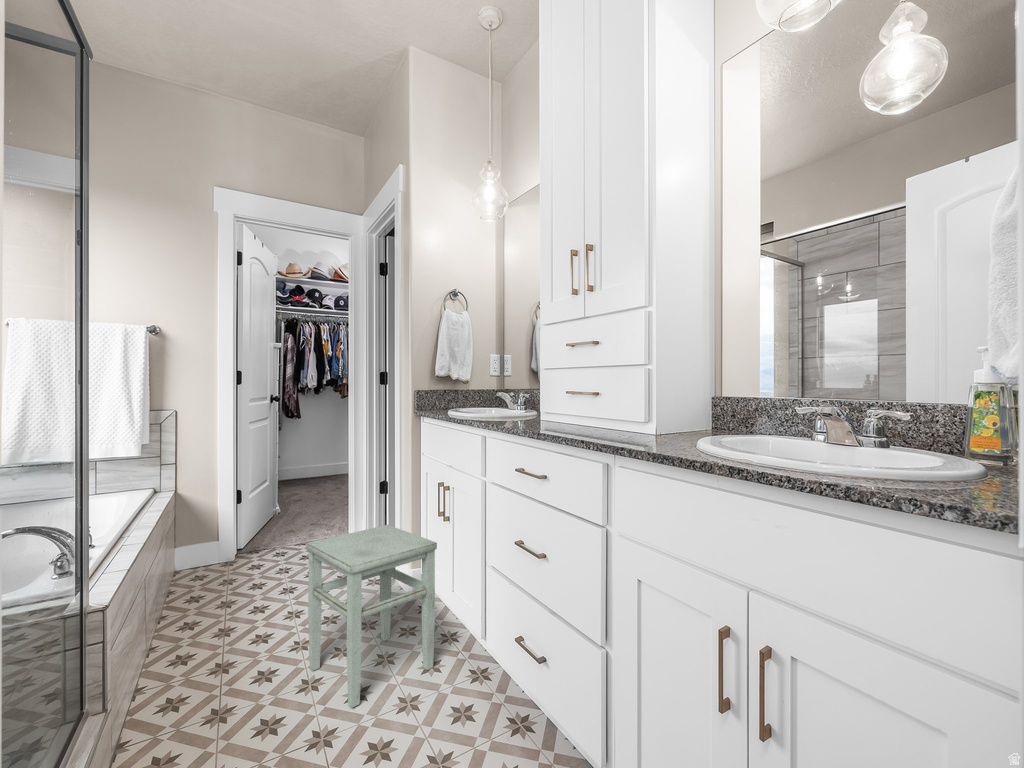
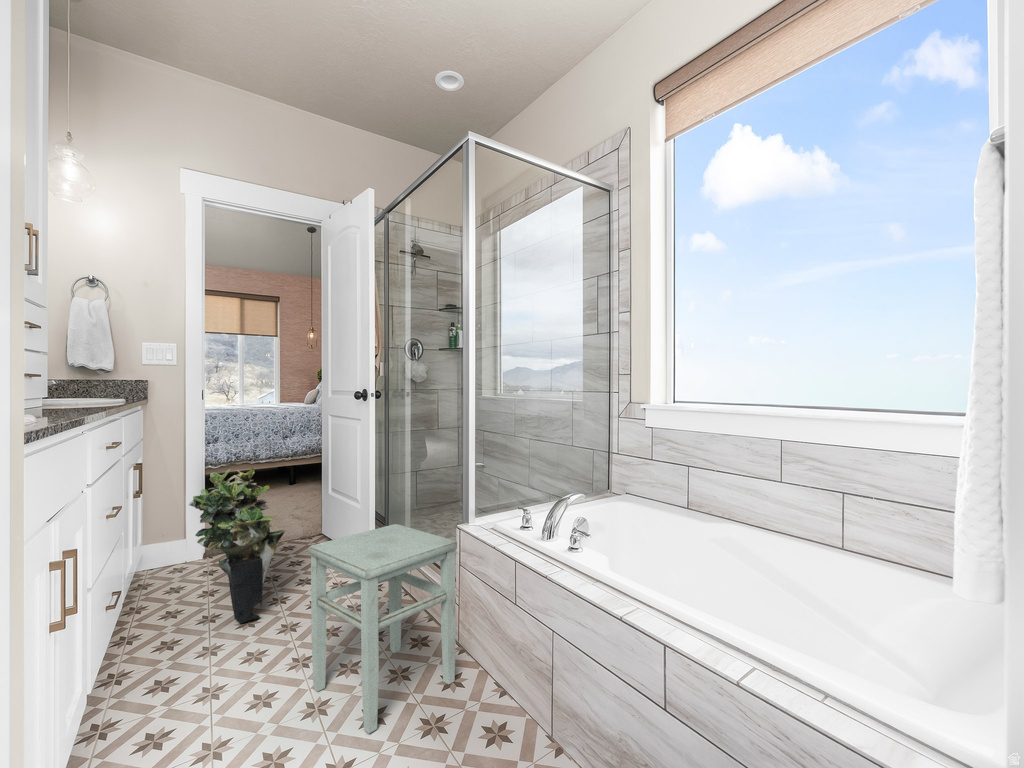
potted plant: none [209,469,294,610] -> present [189,467,285,624]

